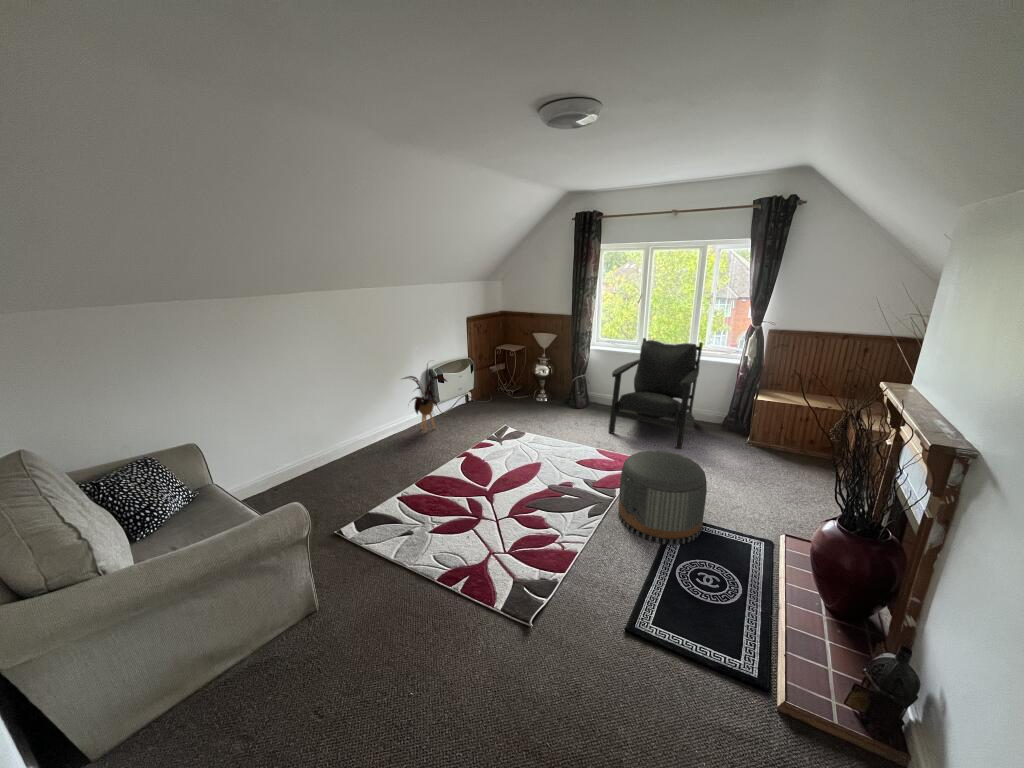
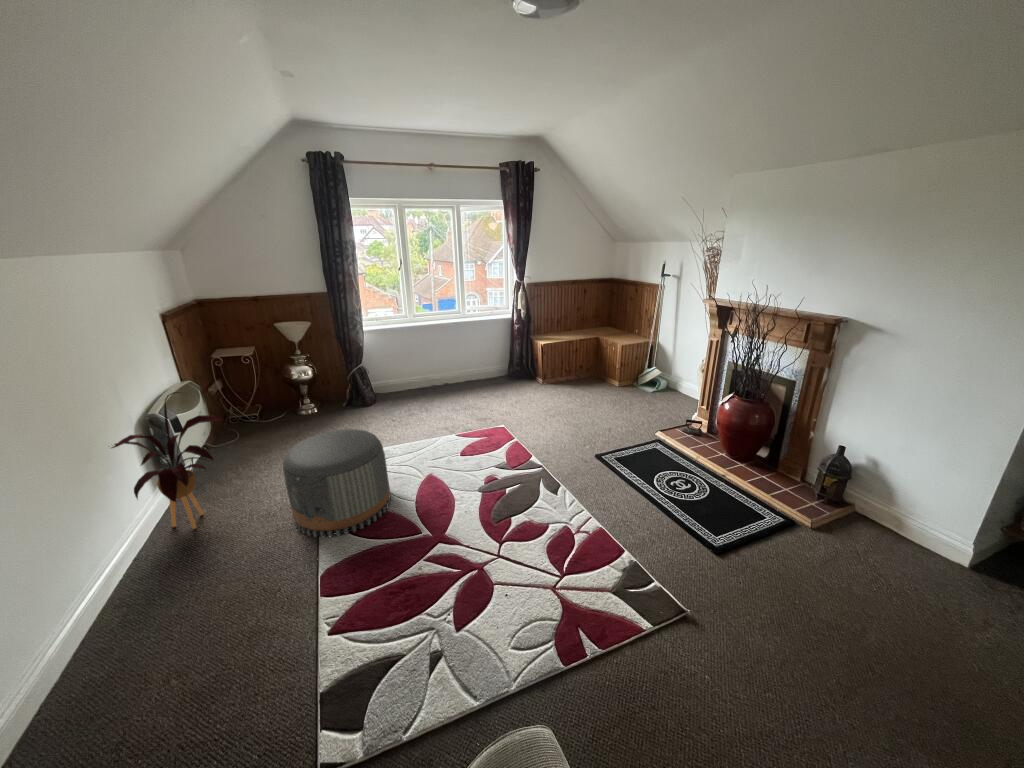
armchair: present [609,338,703,448] -> none [425,303,516,417]
pouf: present [618,451,707,545] -> present [283,429,391,538]

